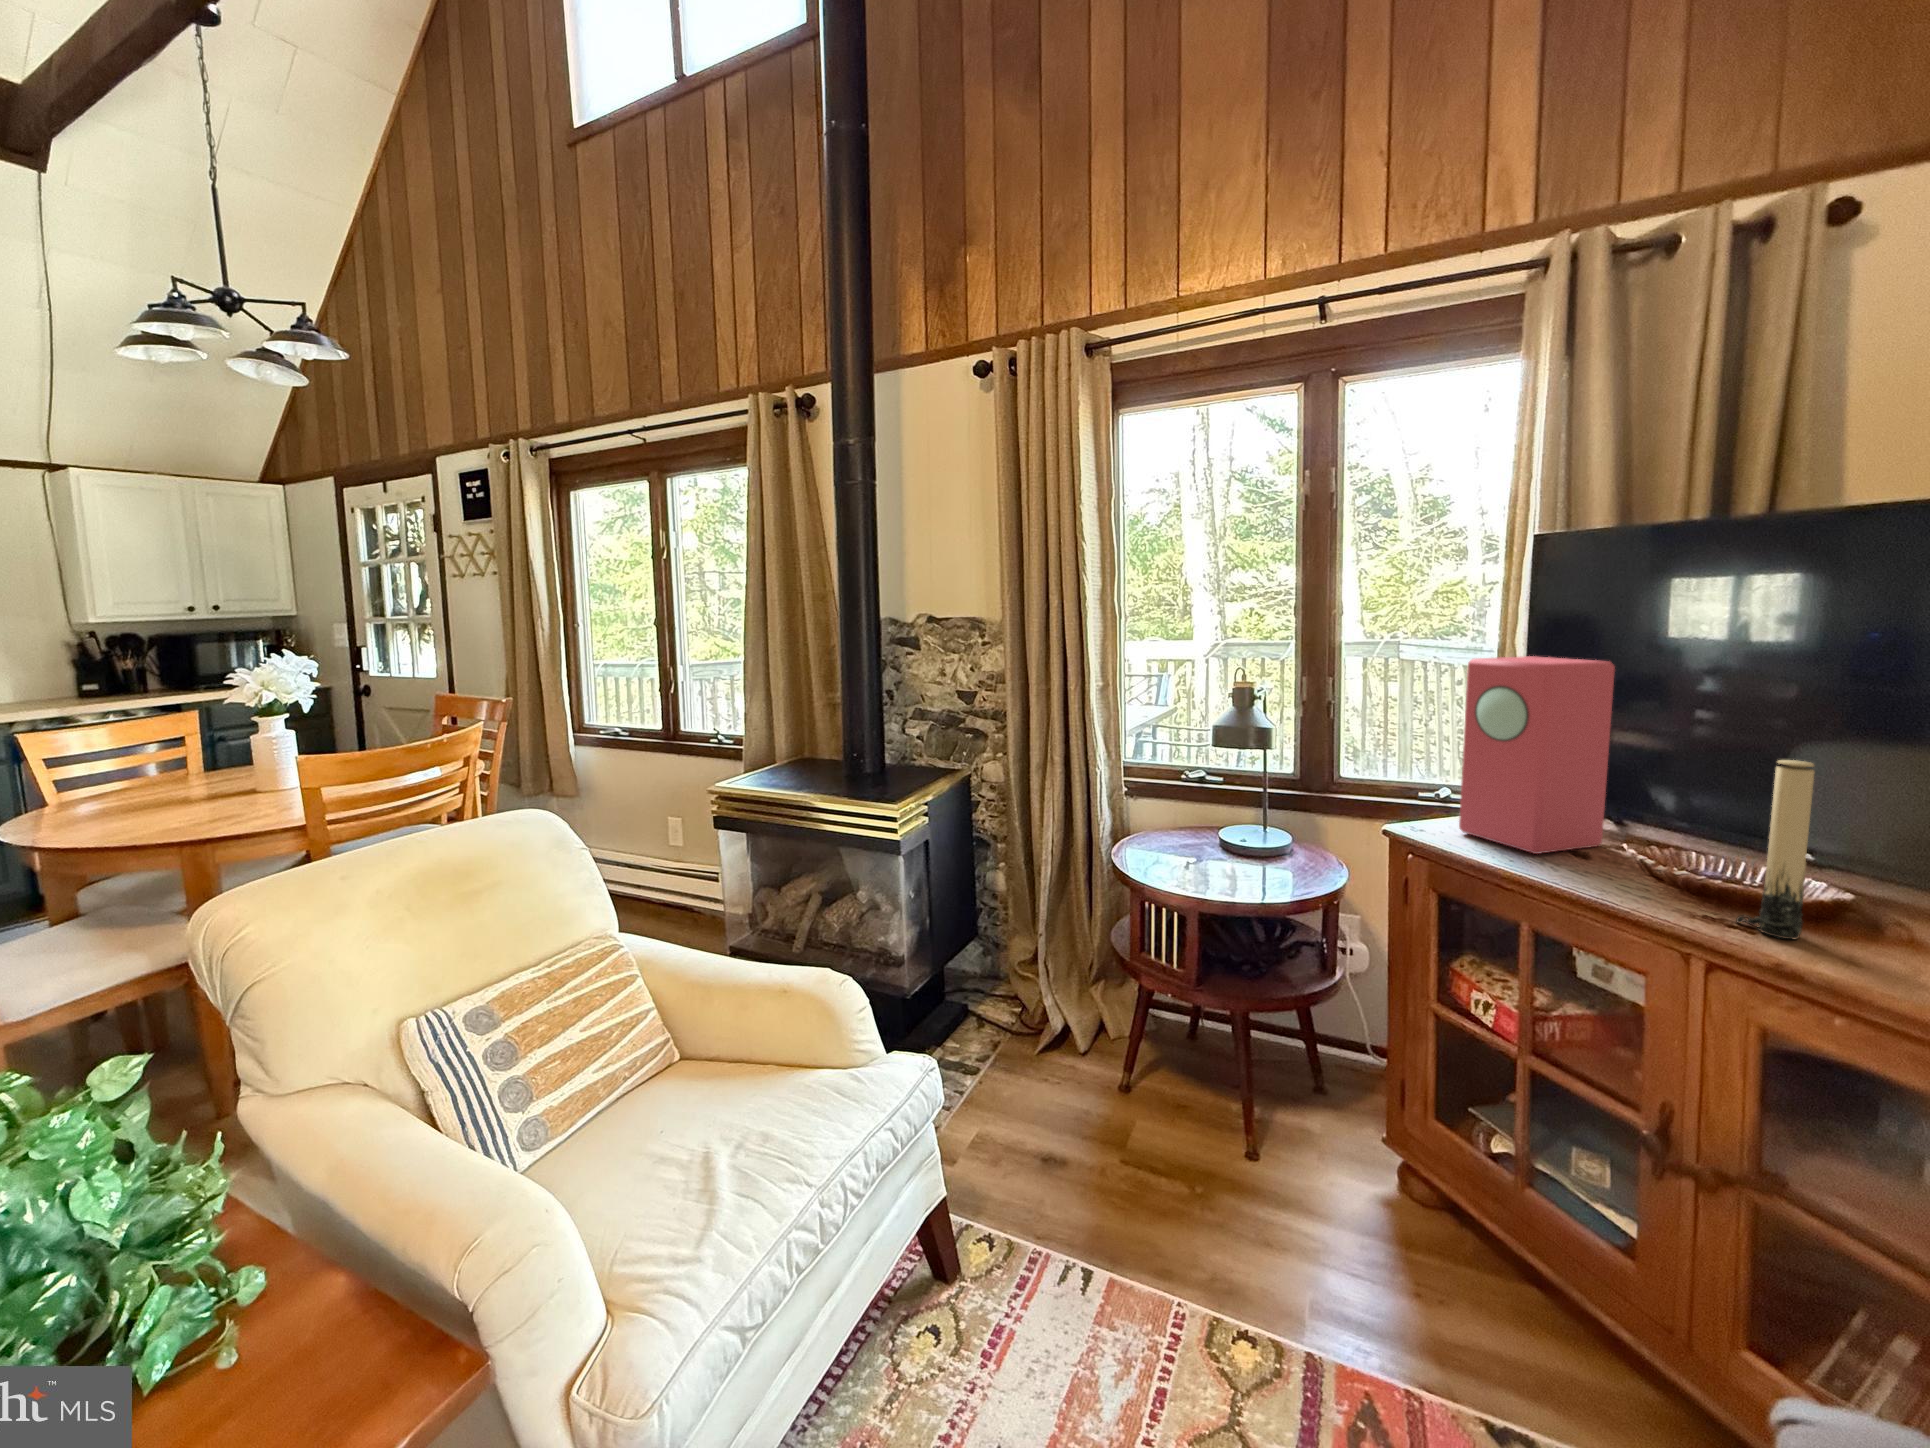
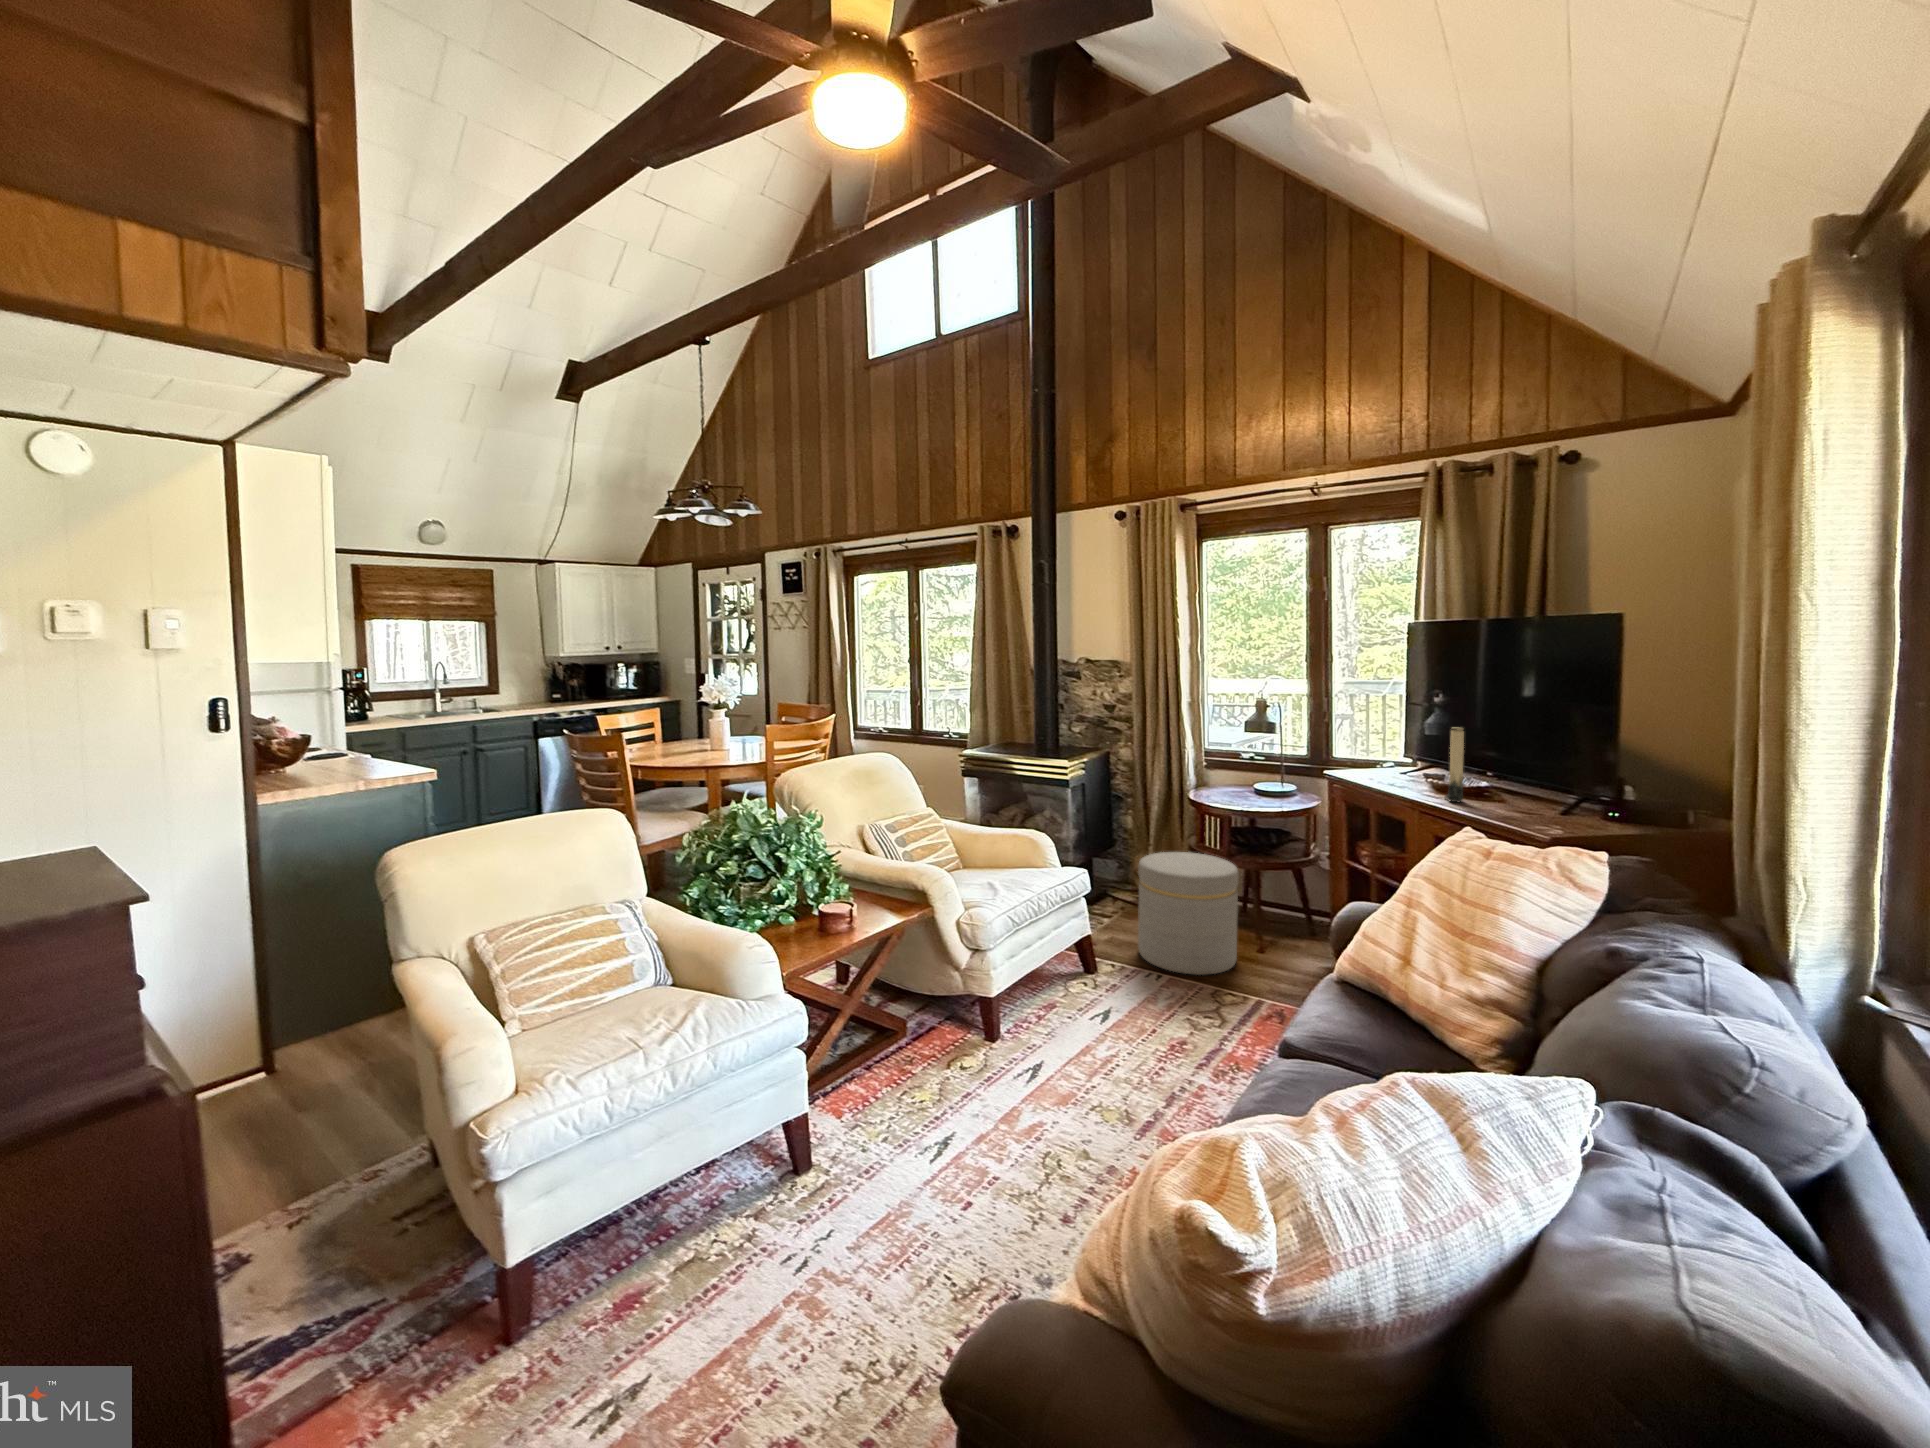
speaker: present [1459,656,1615,854] -> none [1361,685,1430,780]
ottoman: none [1031,975,1225,1258] -> present [1138,852,1239,975]

